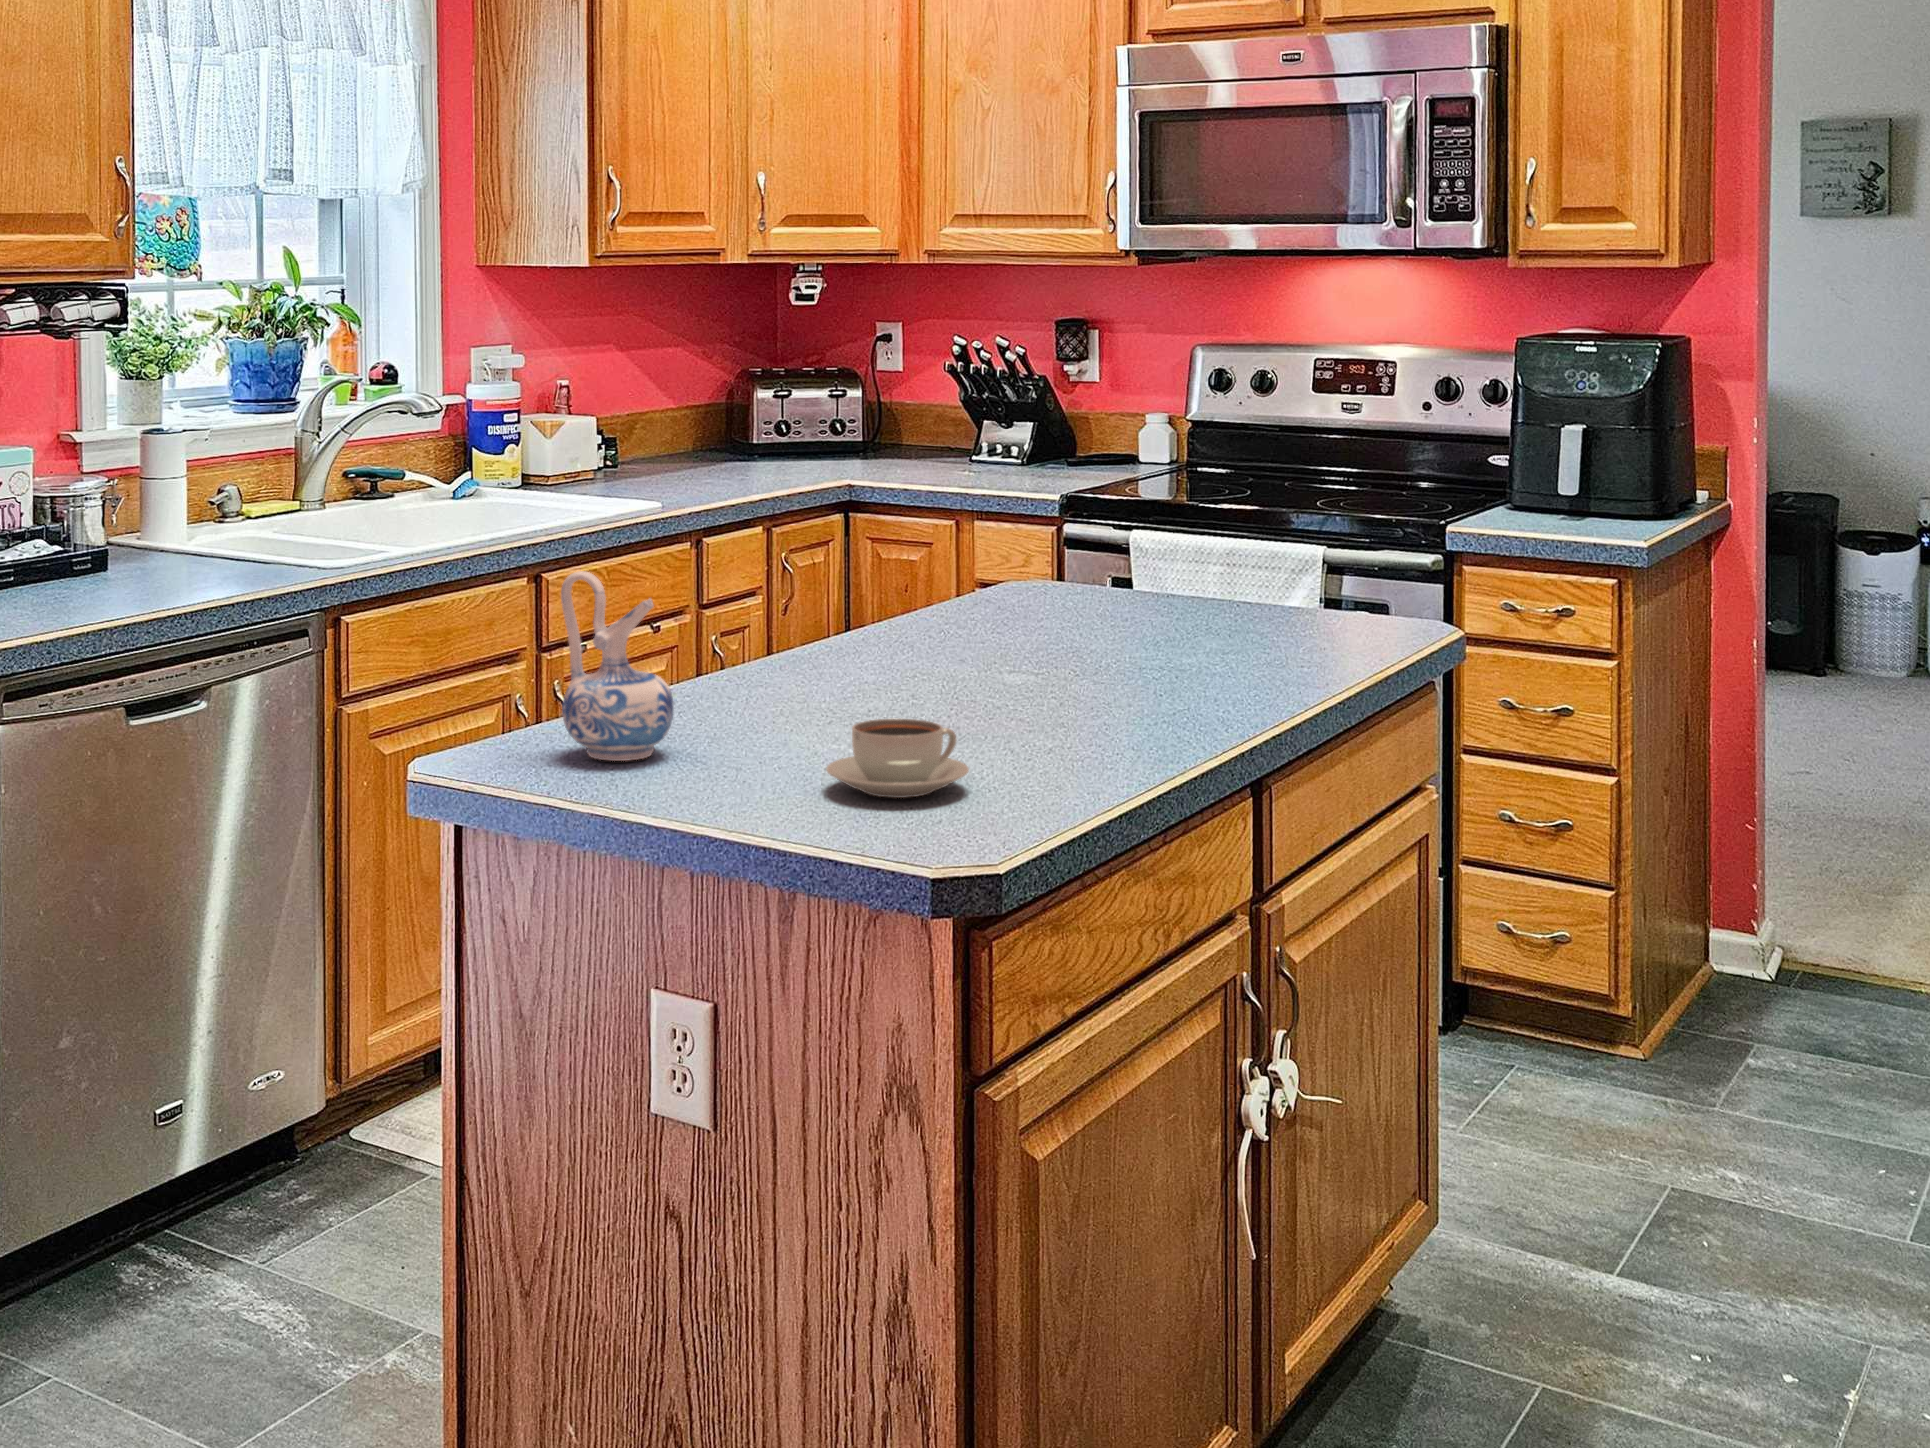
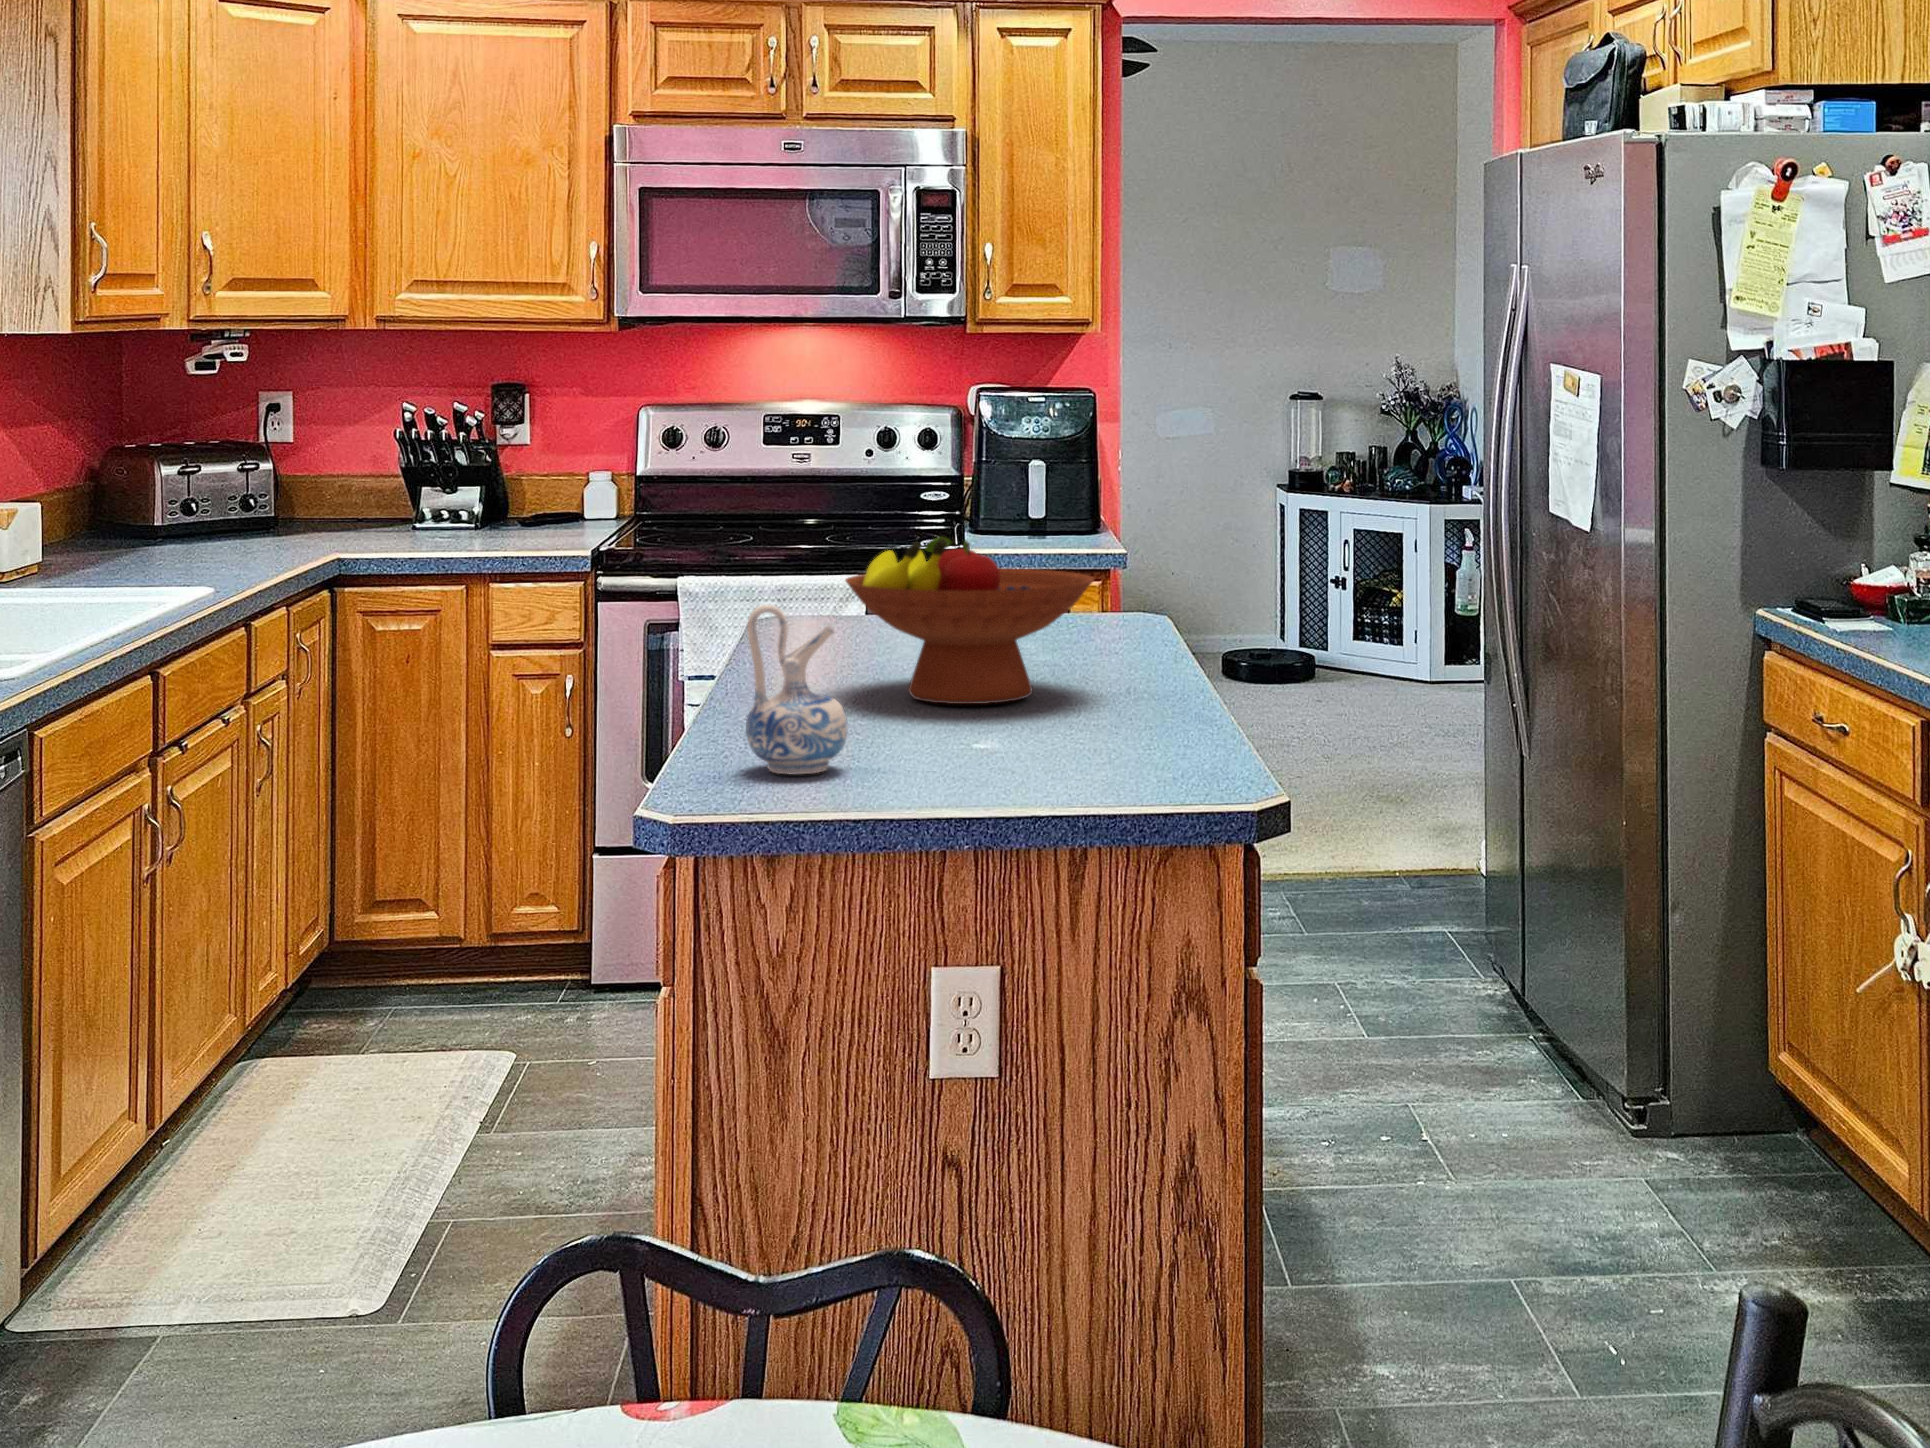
fruit bowl: none [863,503,1152,700] -> present [845,537,1094,704]
coffee cup: present [826,719,969,798] -> none [1018,709,1137,772]

